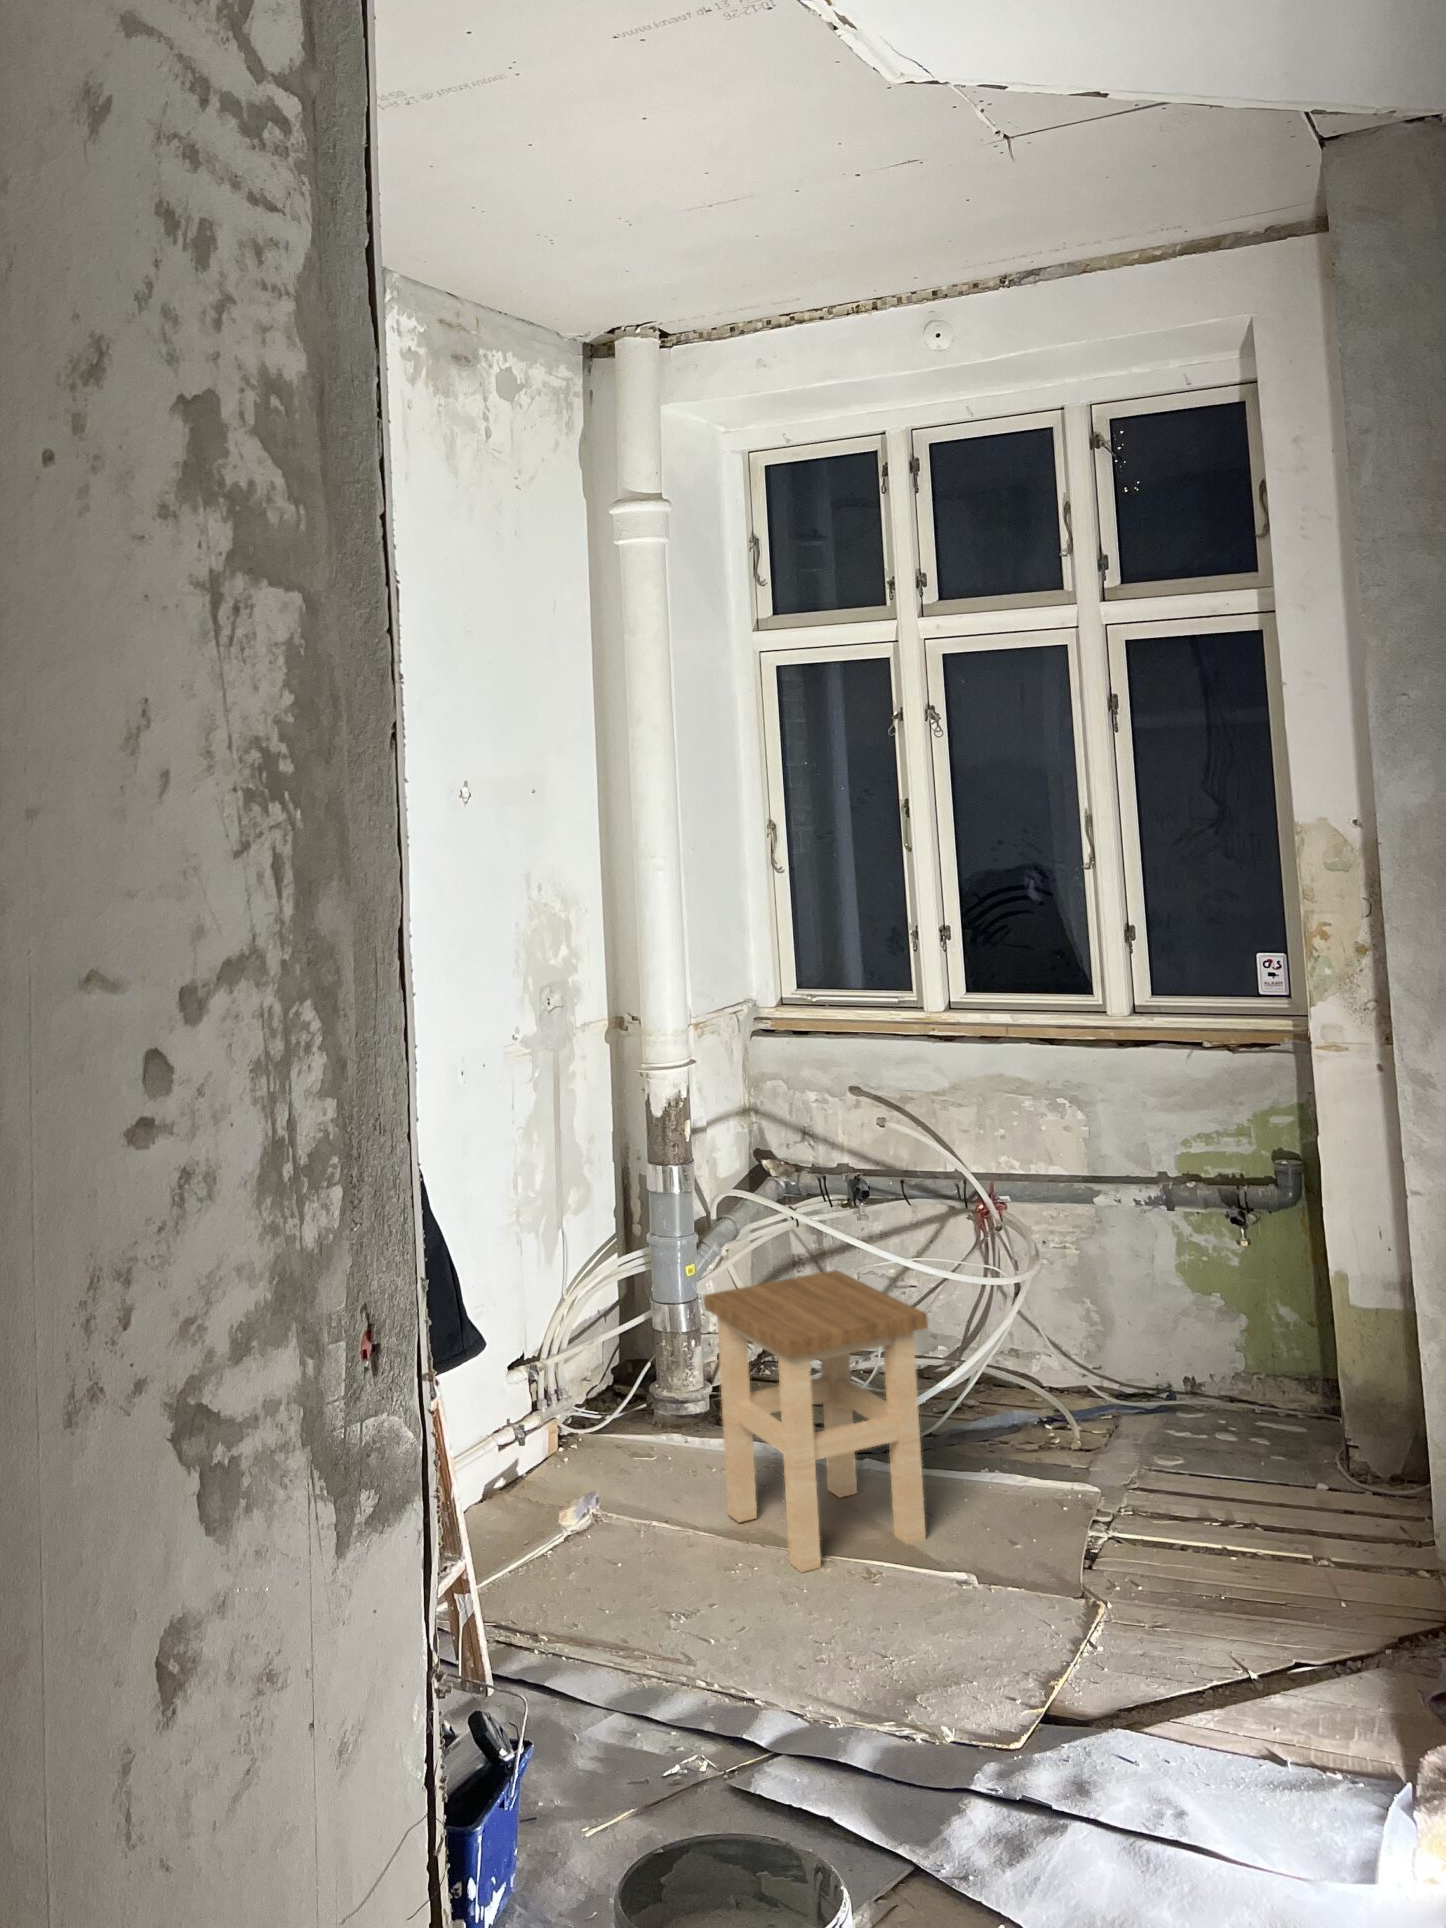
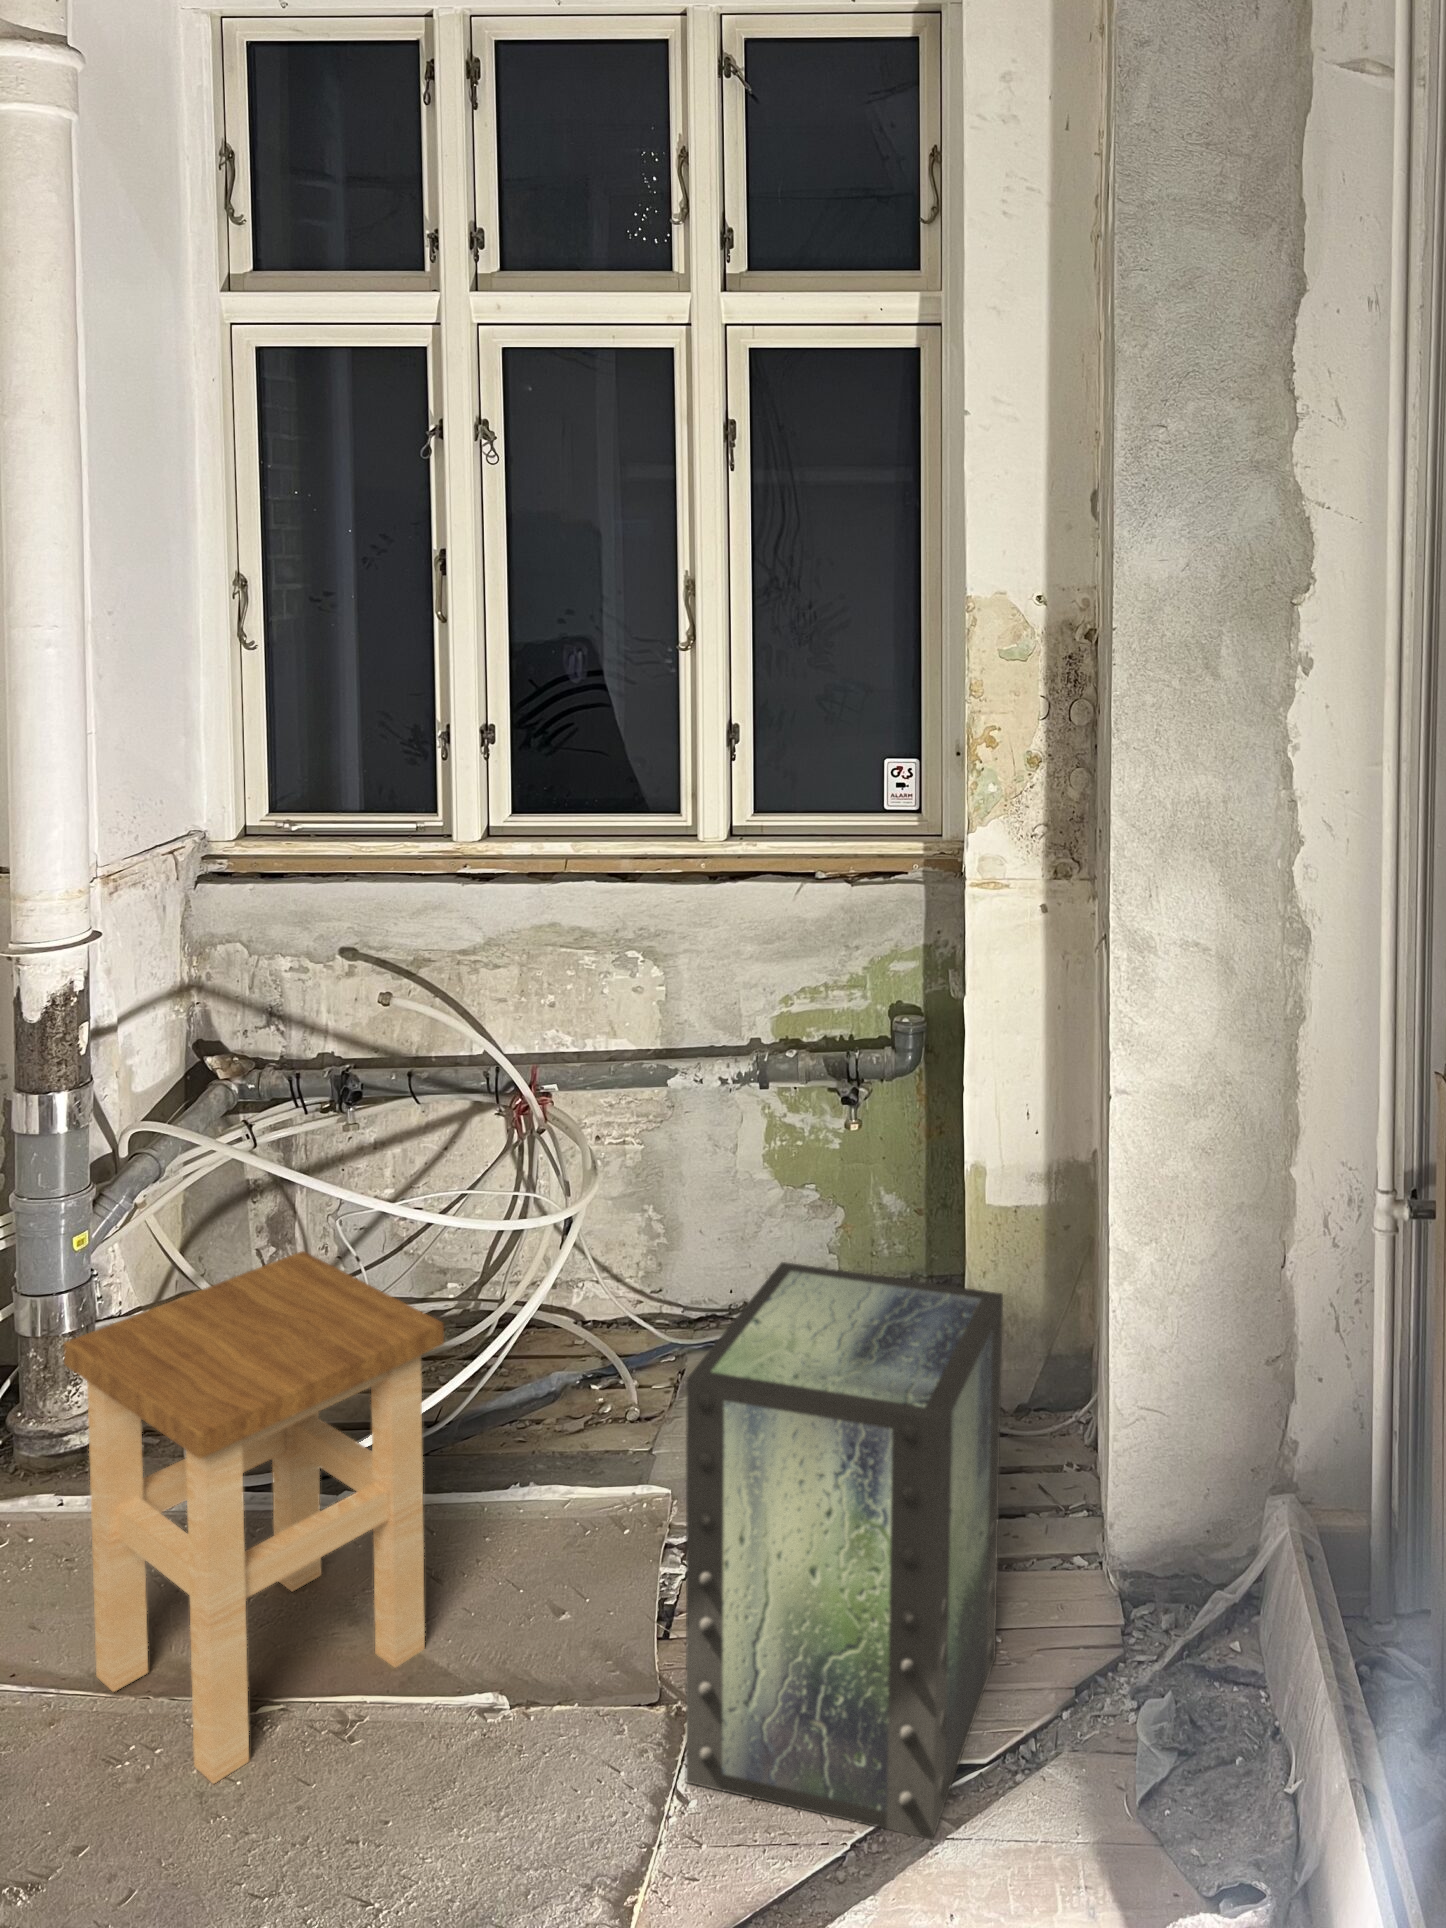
storage box: none [1081,1300,1342,1692] -> present [686,1262,1003,1839]

